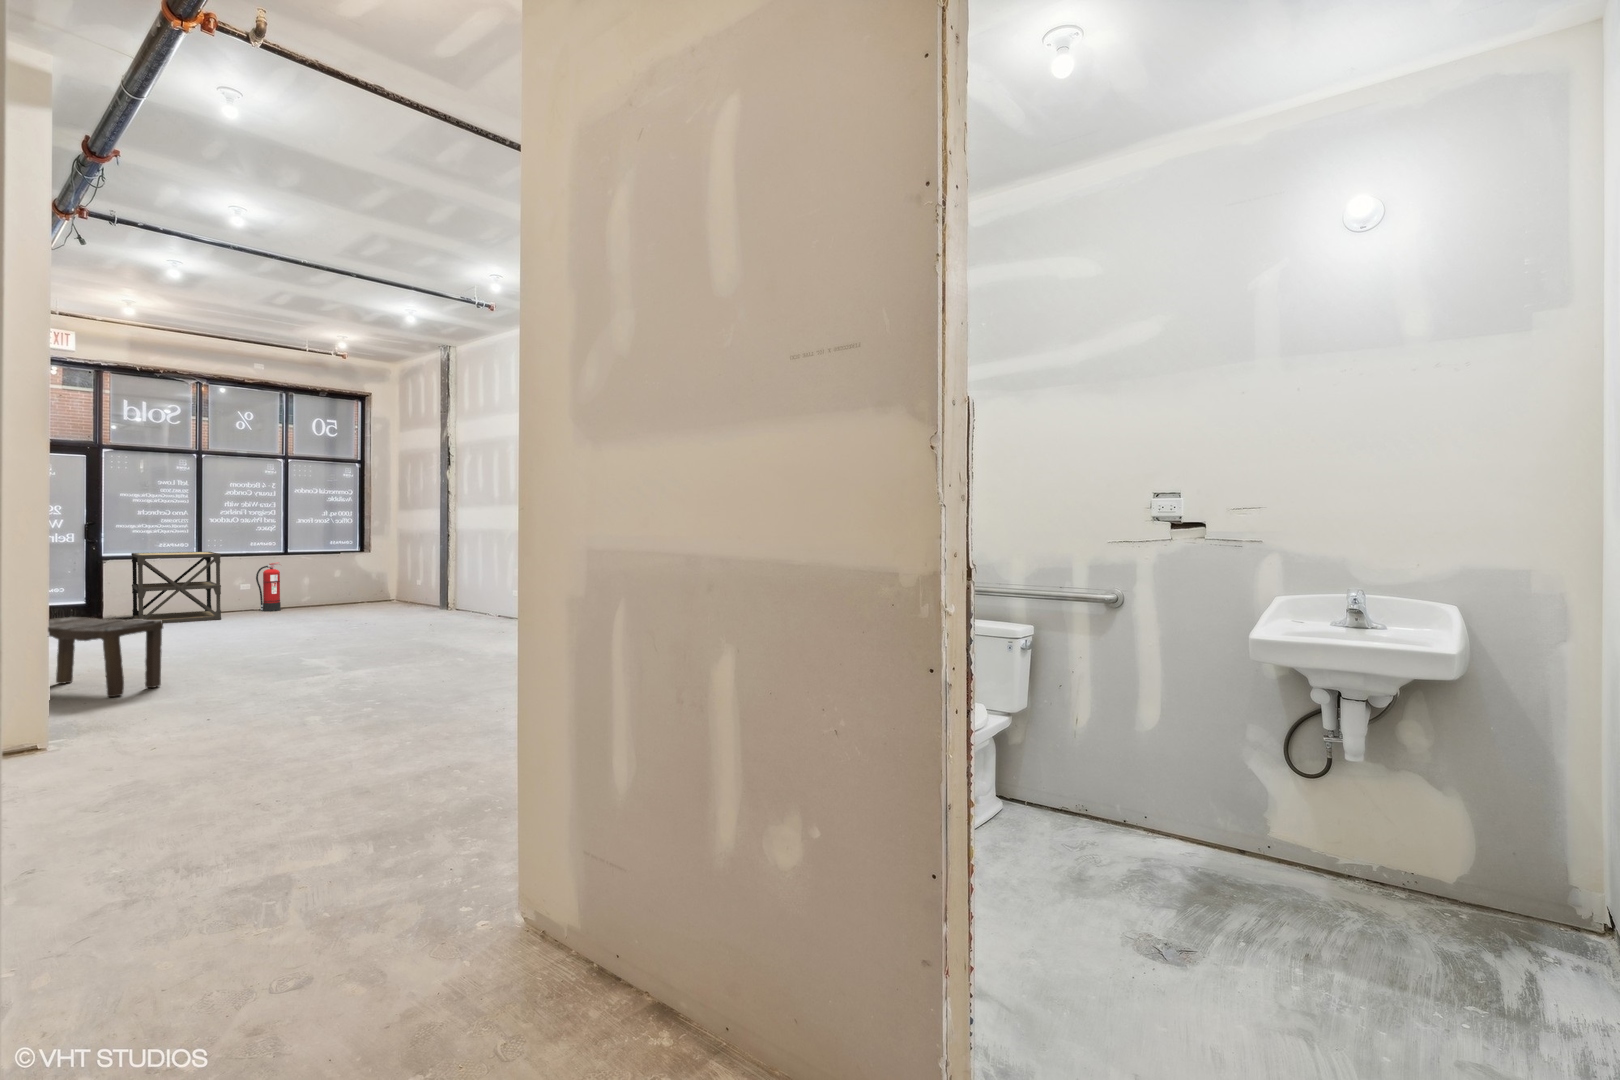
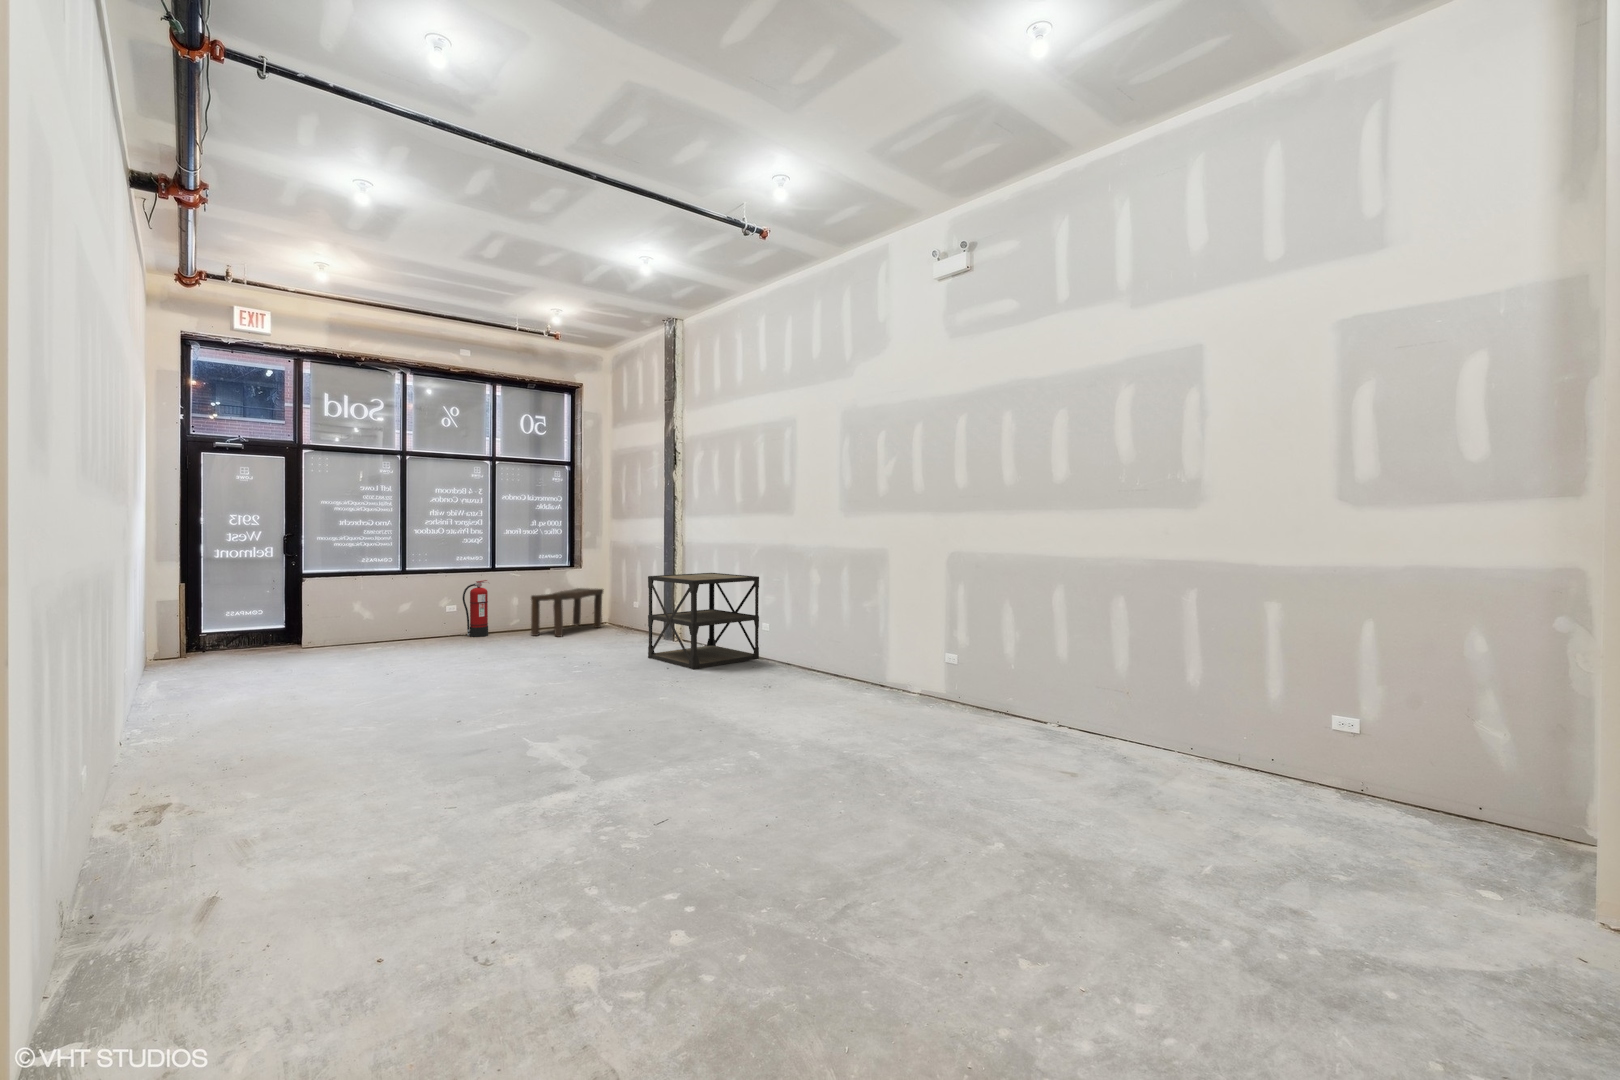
shelving unit: present [131,552,221,623] -> present [648,573,759,669]
bench: present [48,617,163,697] -> present [531,588,604,637]

